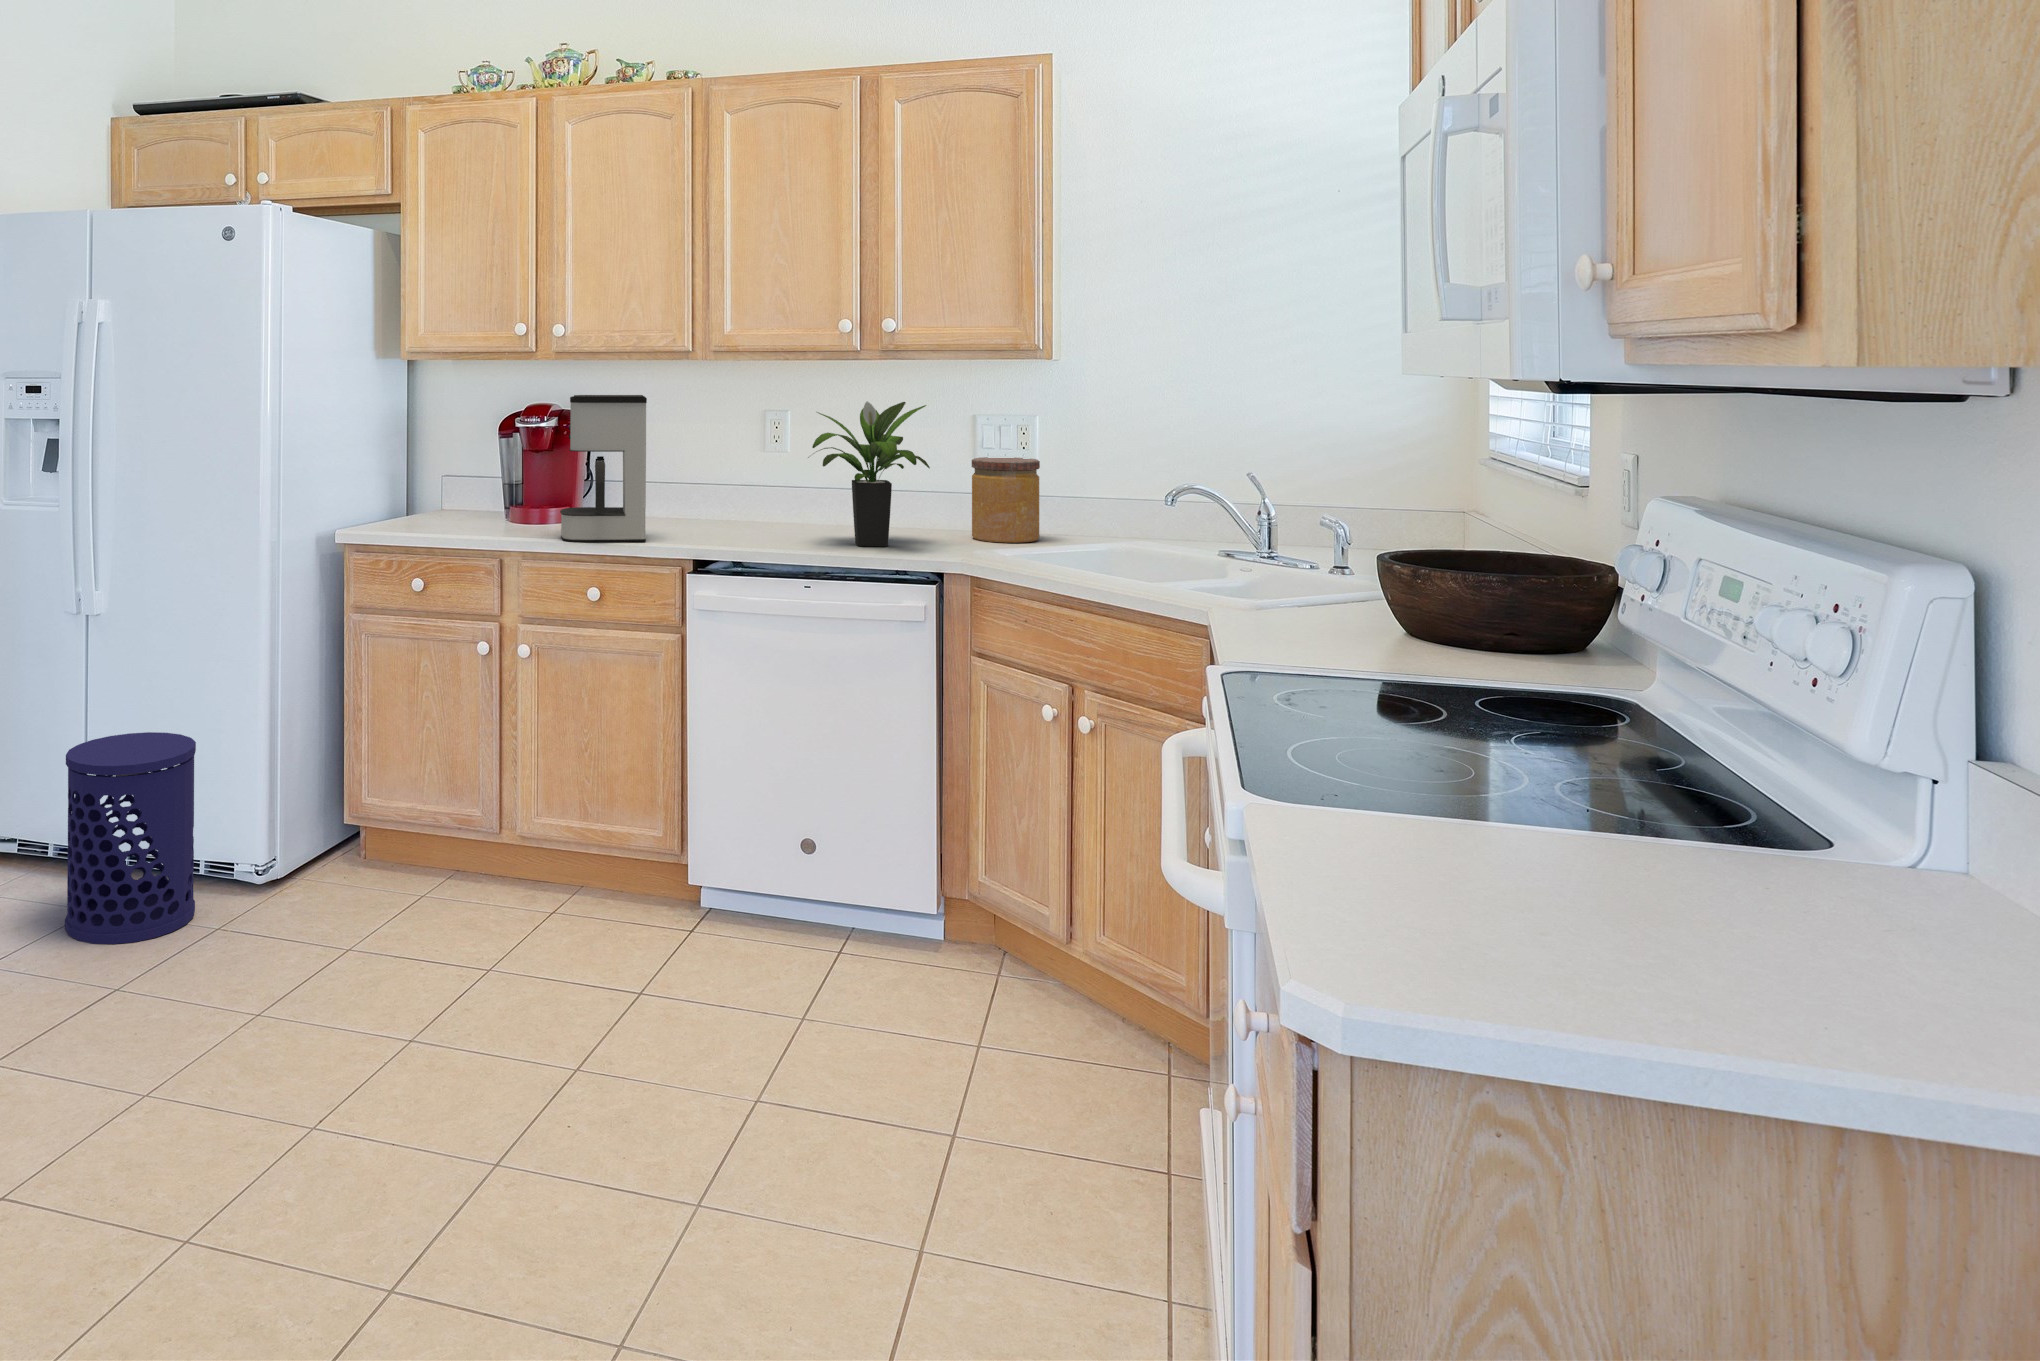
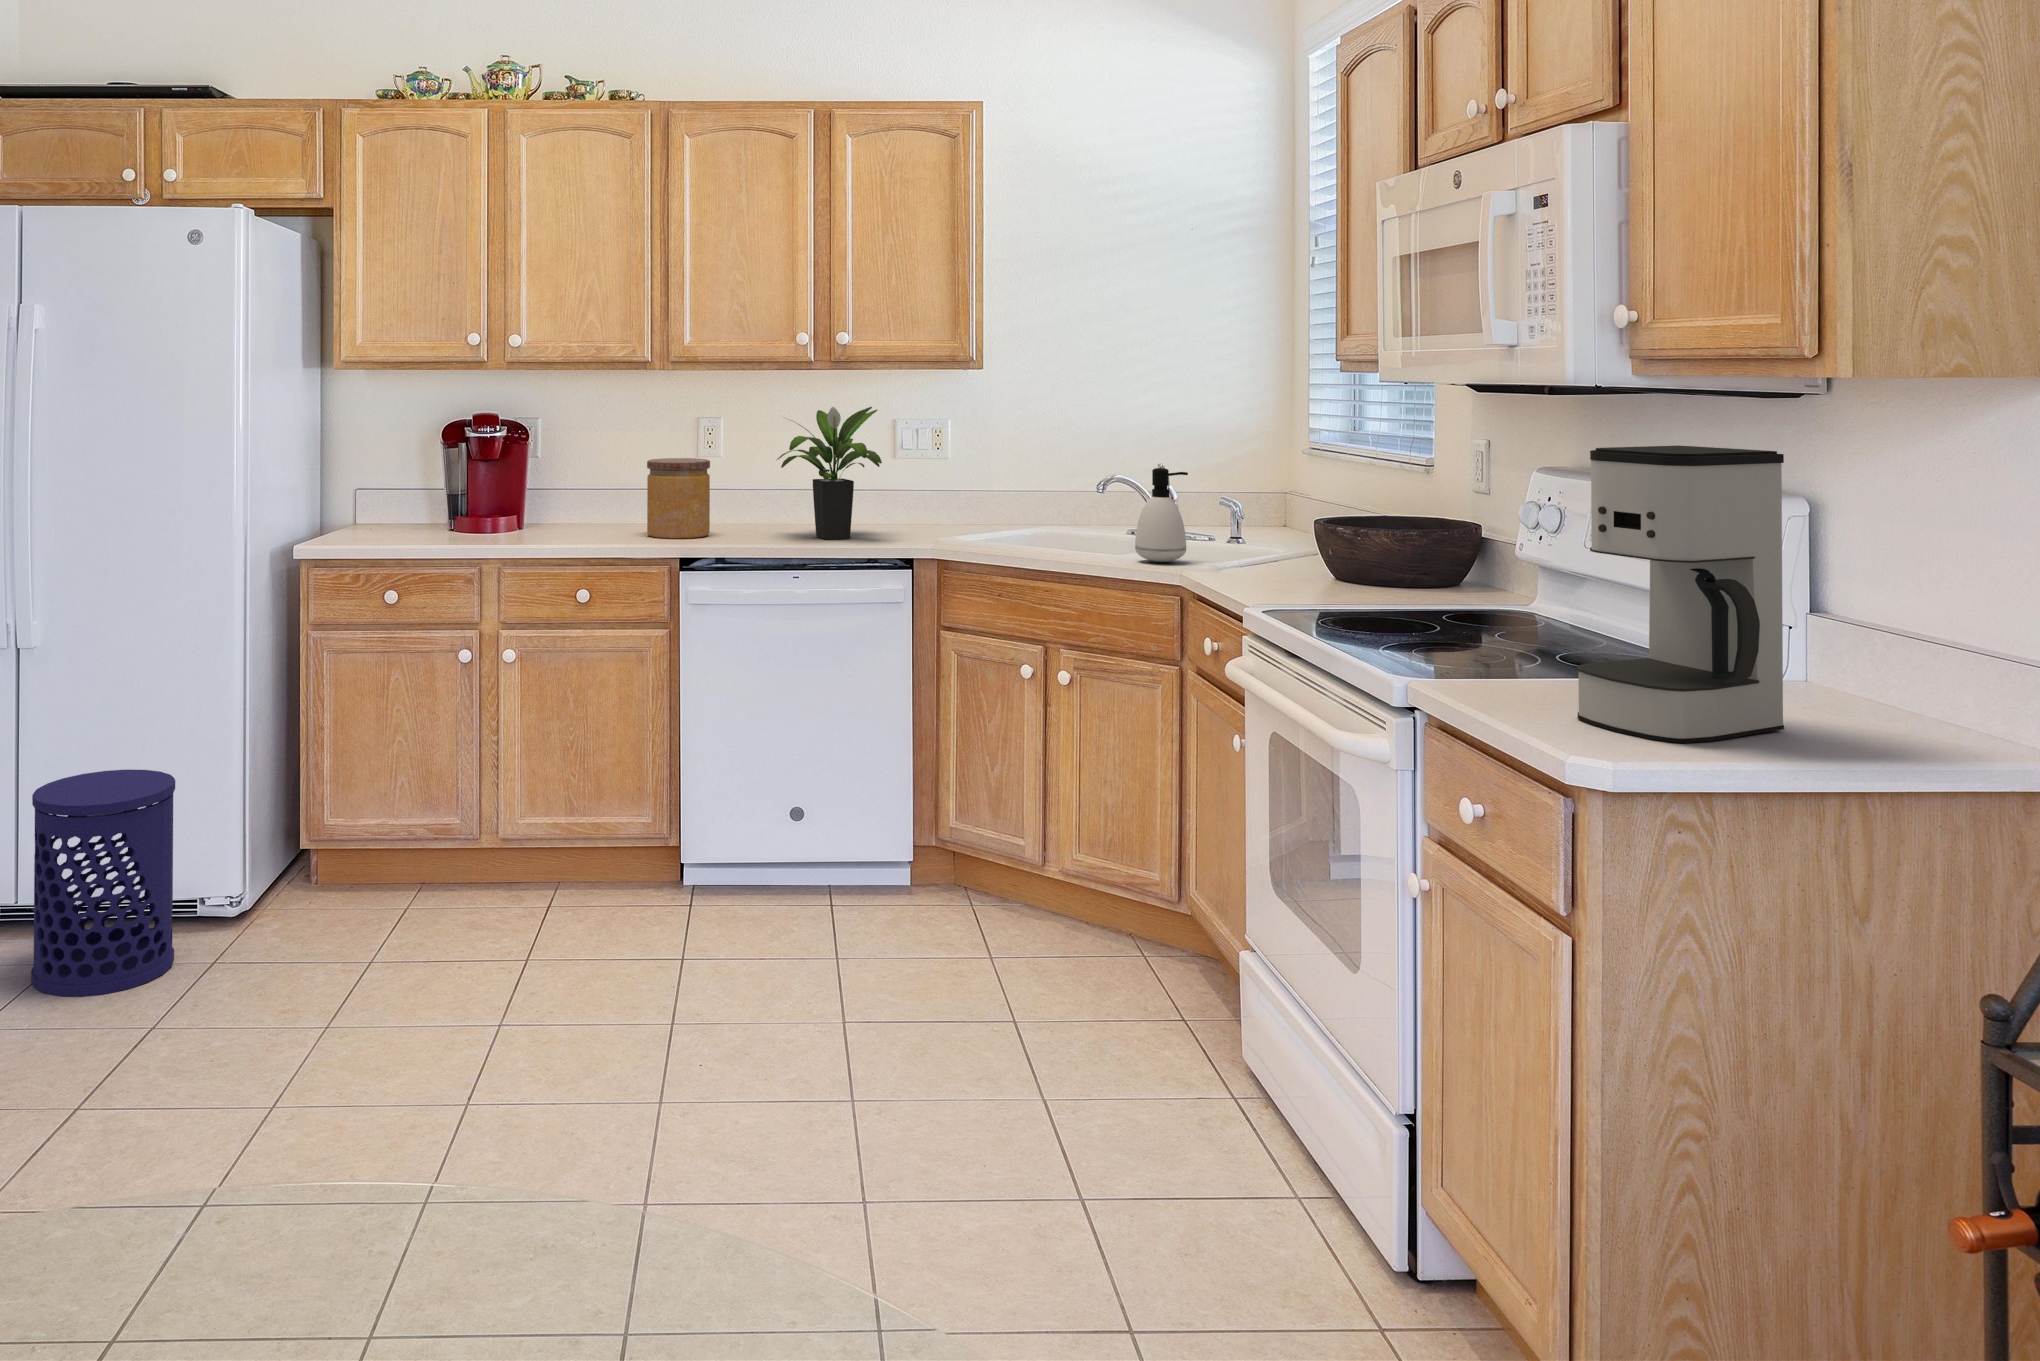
coffee maker: present [560,395,647,542] -> present [1577,445,1784,743]
jar: present [972,457,1040,543] -> present [647,458,710,538]
soap dispenser: none [1177,481,1244,595] -> present [1135,468,1188,562]

